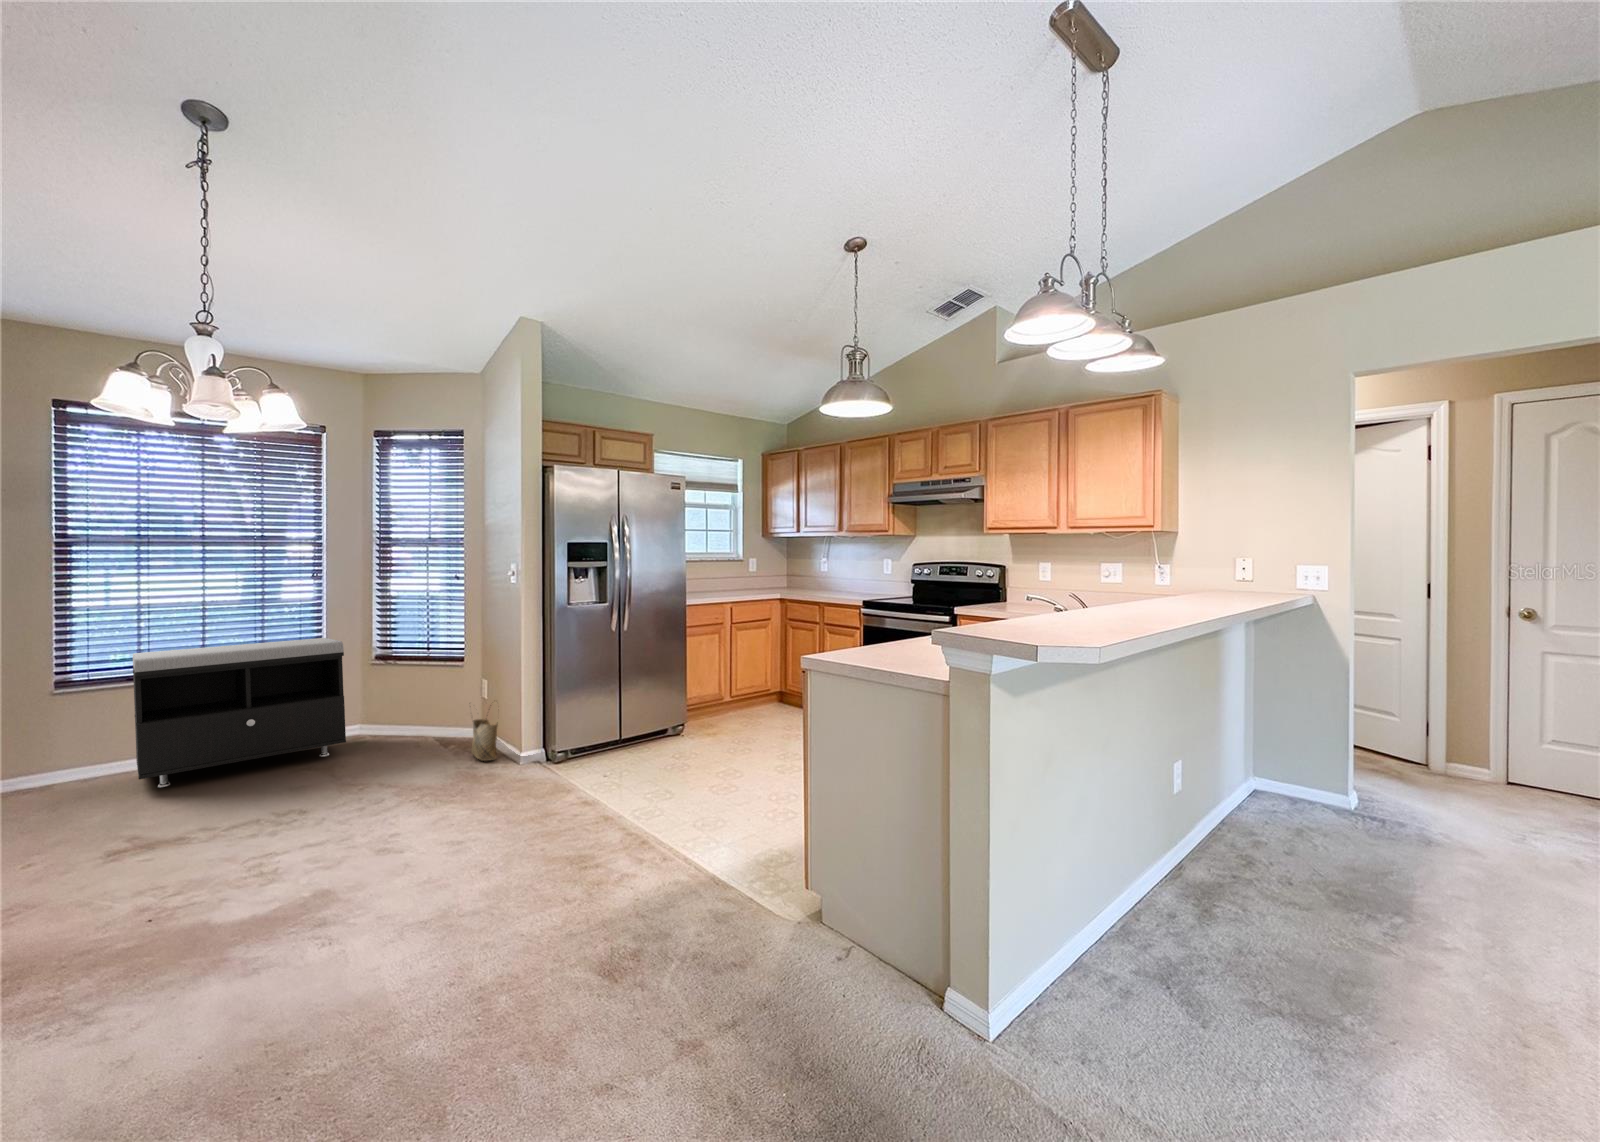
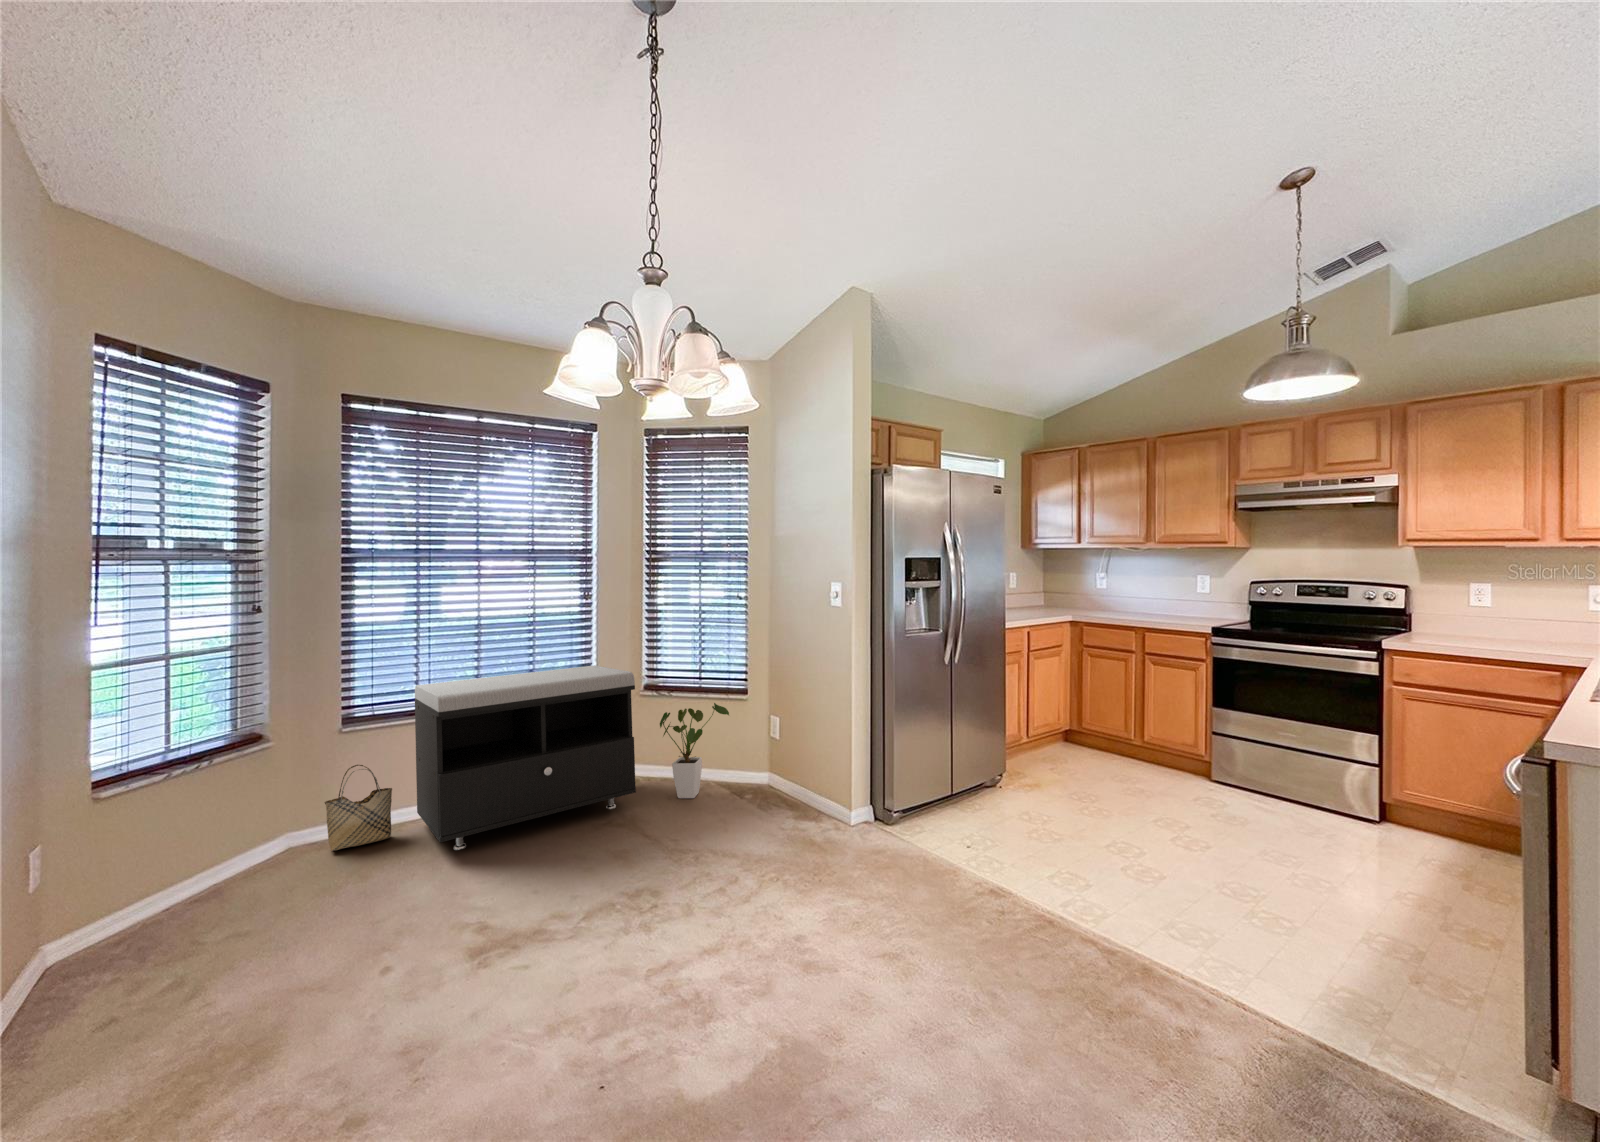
house plant: none [368,668,448,748] -> present [660,703,729,798]
woven basket: present [471,719,498,761] -> present [325,765,392,851]

